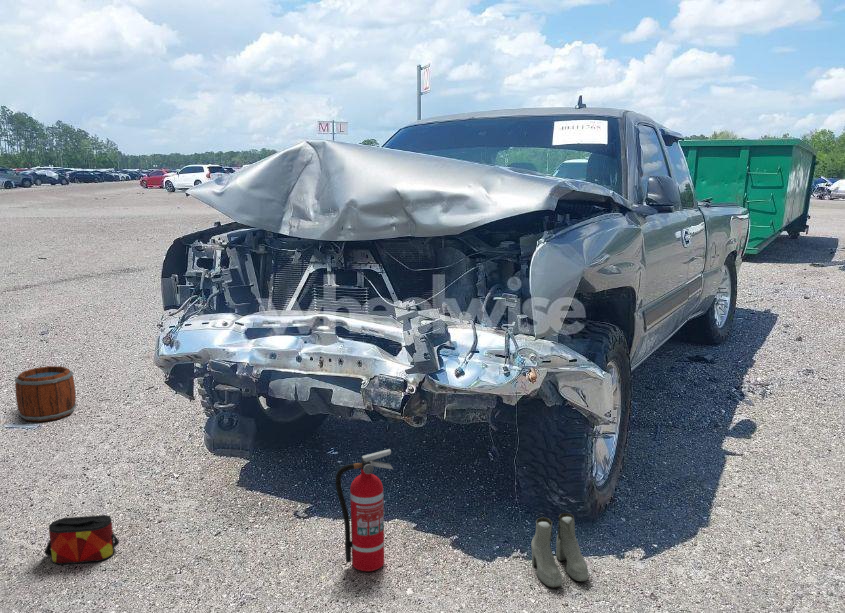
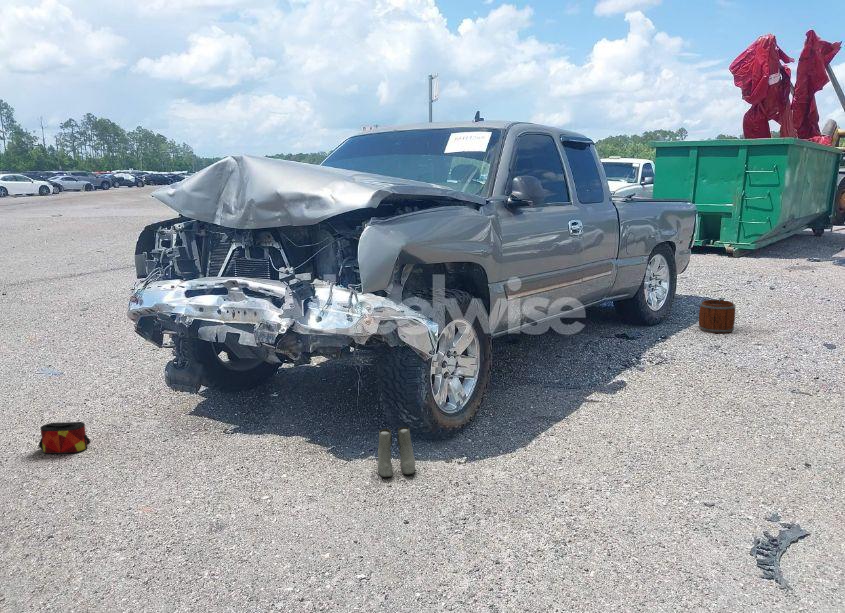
bucket: present [15,366,76,422] -> present [699,300,736,333]
fire extinguisher: present [336,449,393,571] -> none [233,375,276,464]

